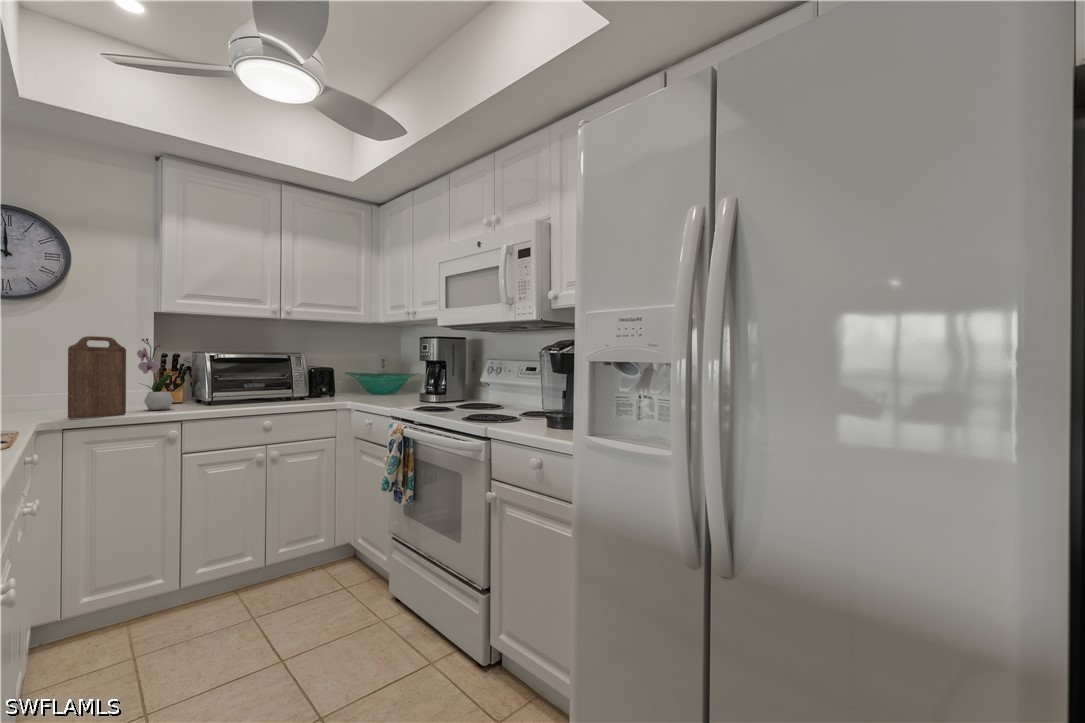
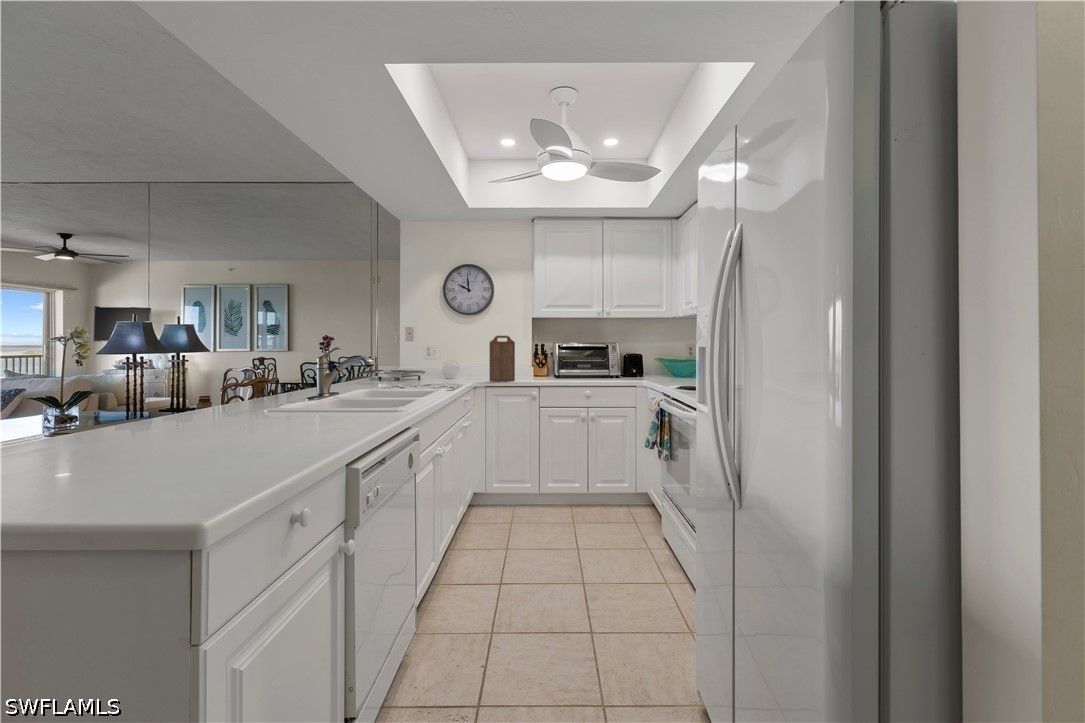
flower arrangement: present [137,338,177,410] -> none [521,335,541,379]

